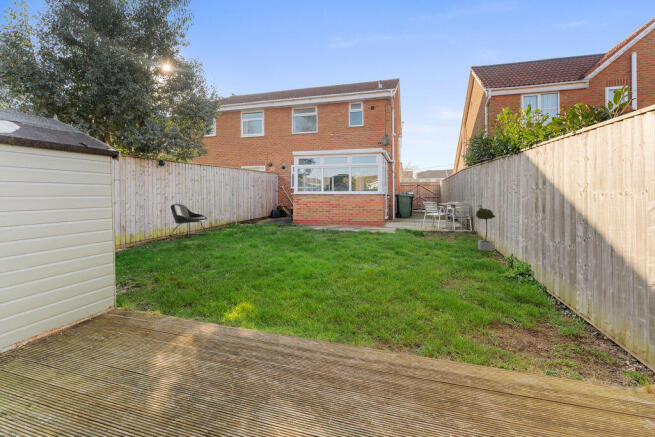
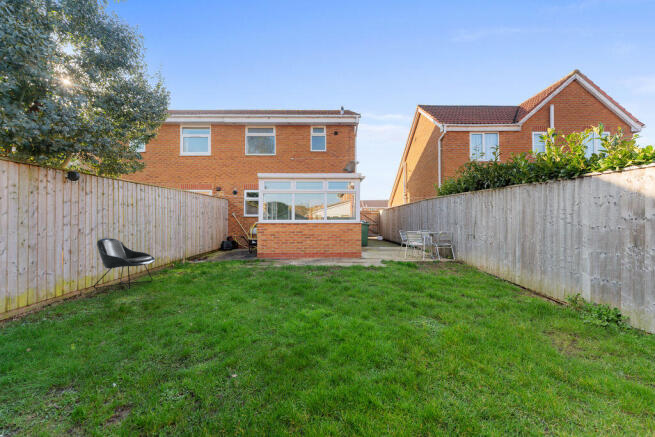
potted tree: present [476,208,495,251] -> none [521,243,547,295]

